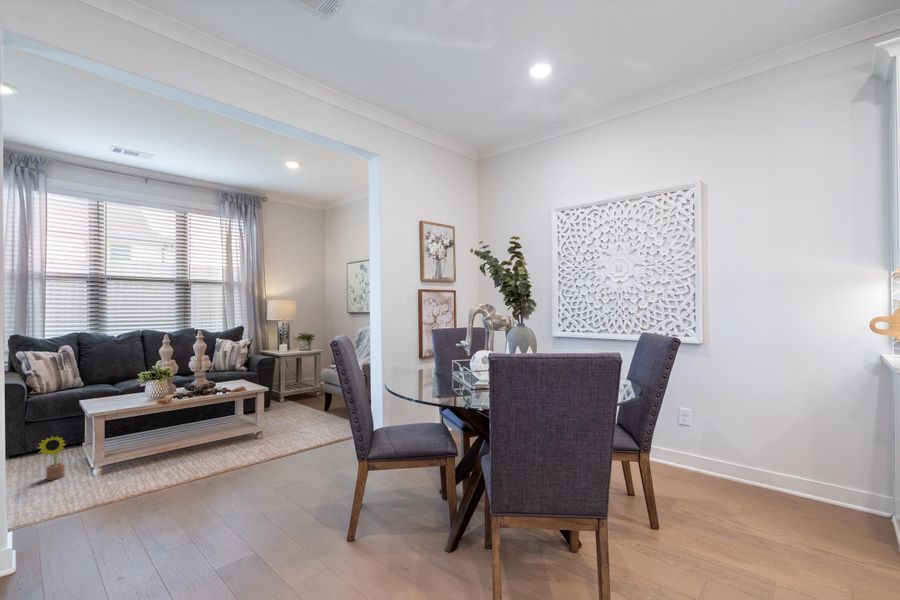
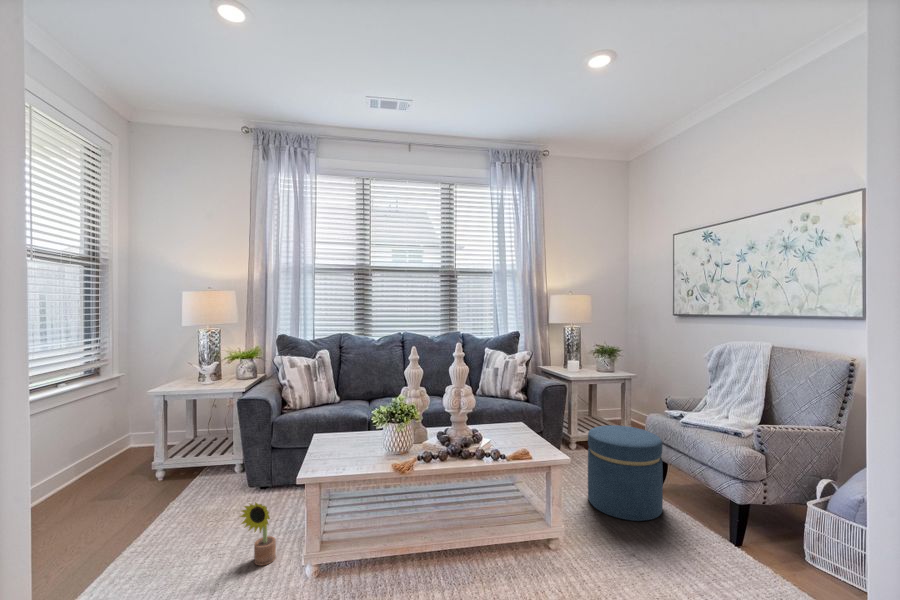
ottoman: none [287,376,327,423] -> present [588,425,663,521]

